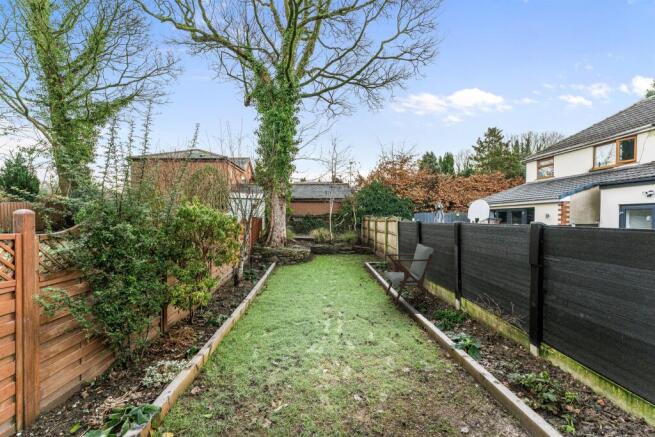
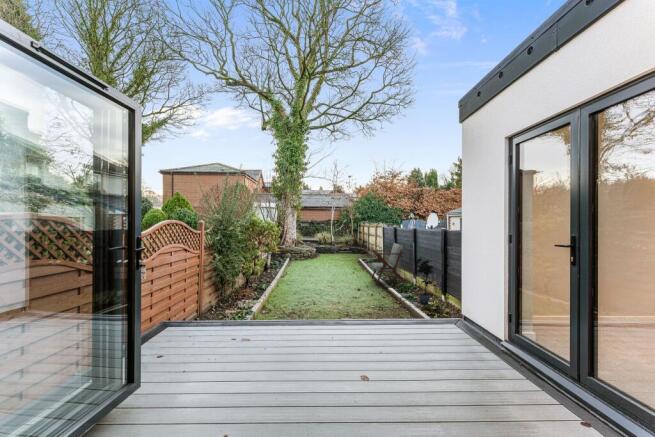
potted plant: none [464,270,501,347] -> present [415,257,434,304]

